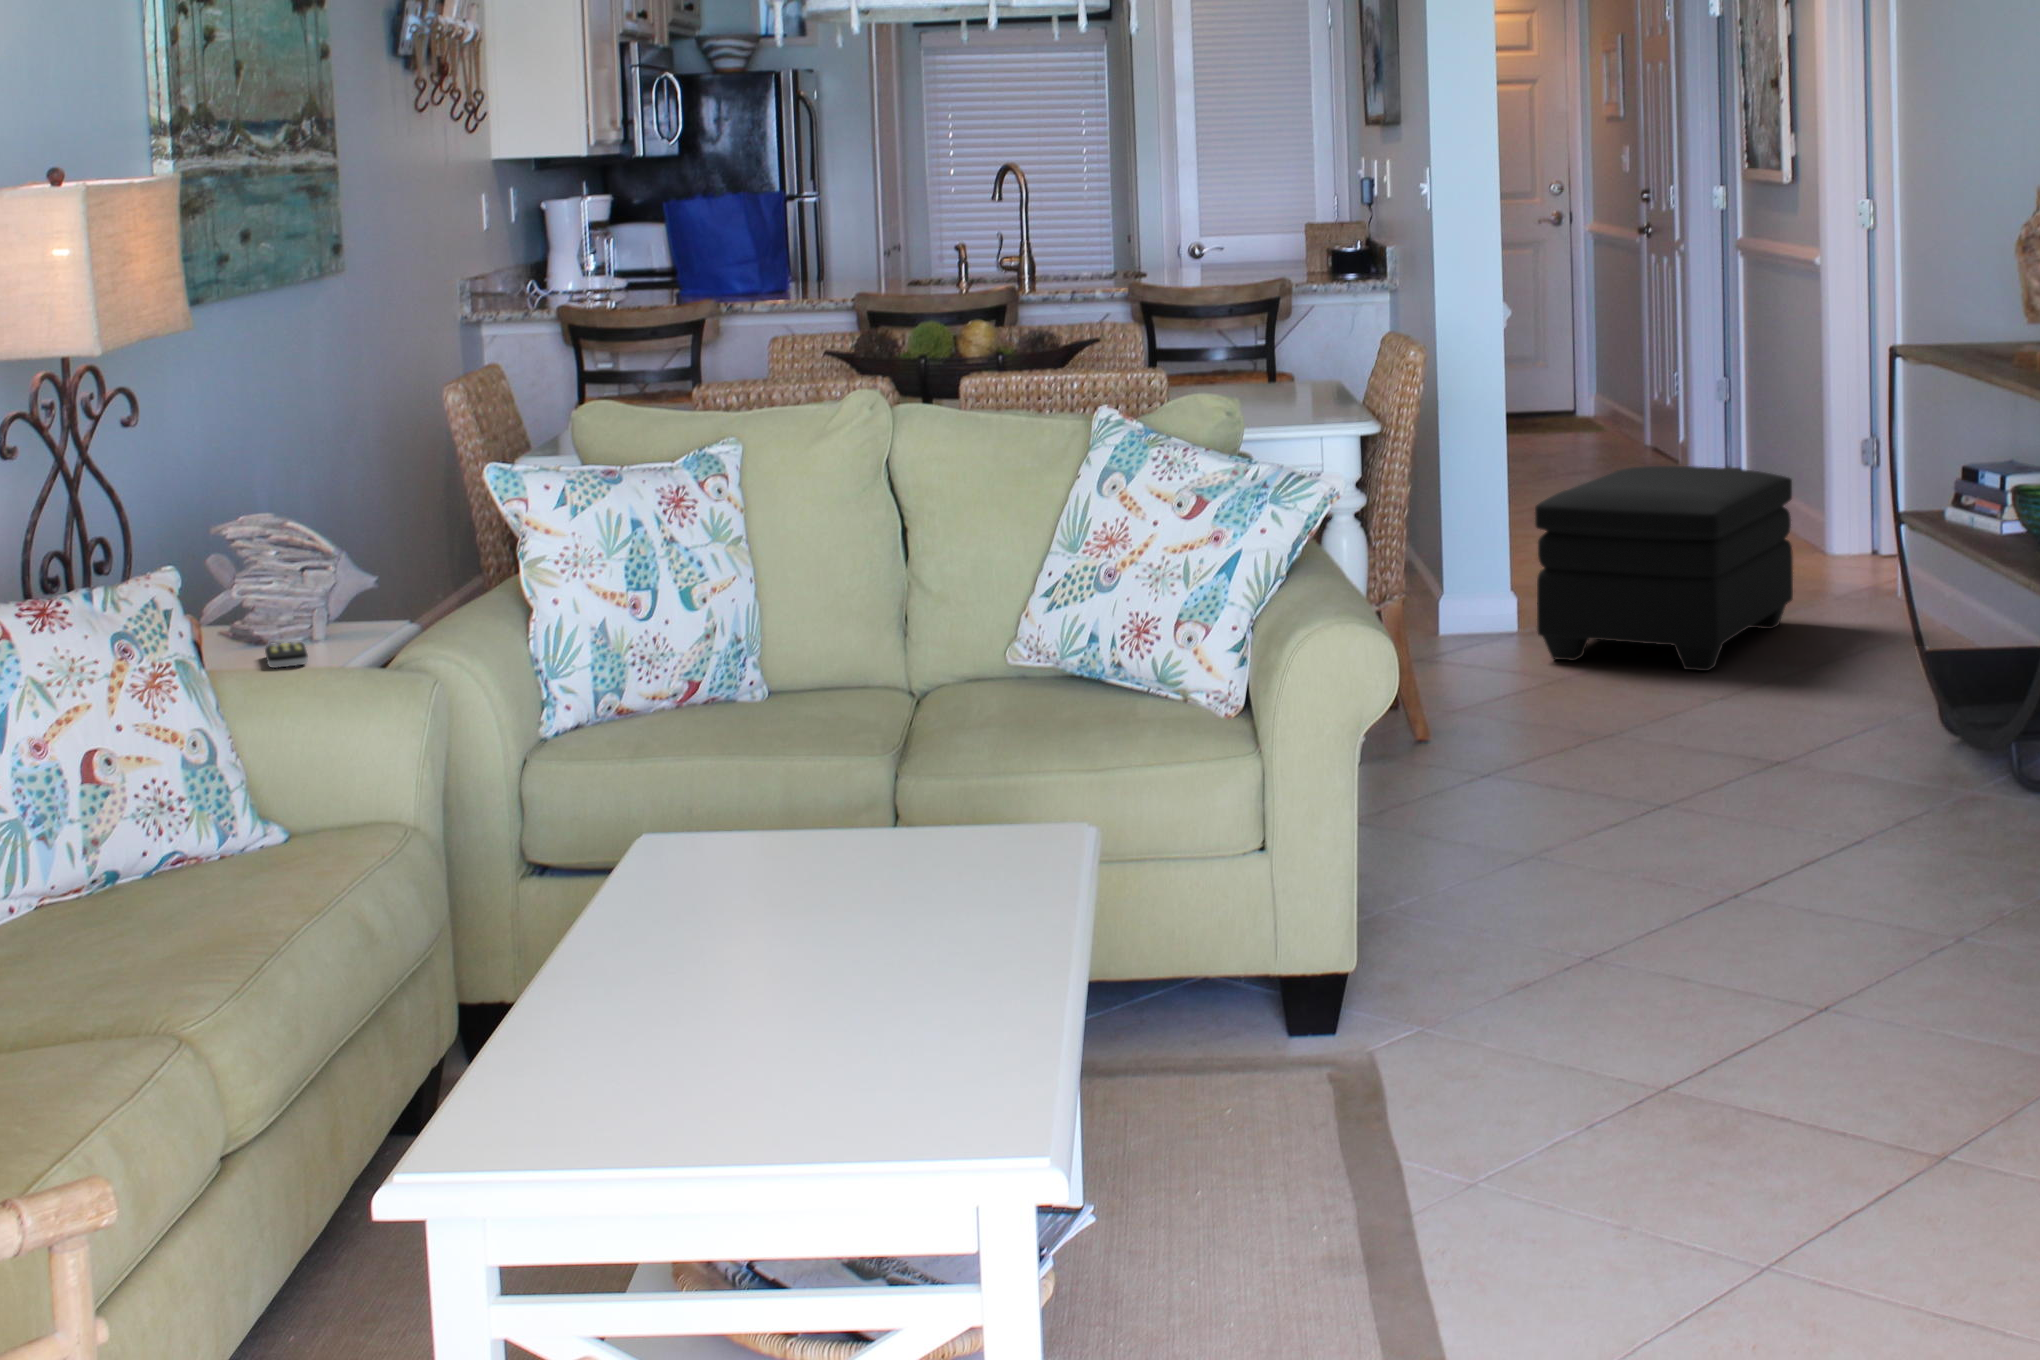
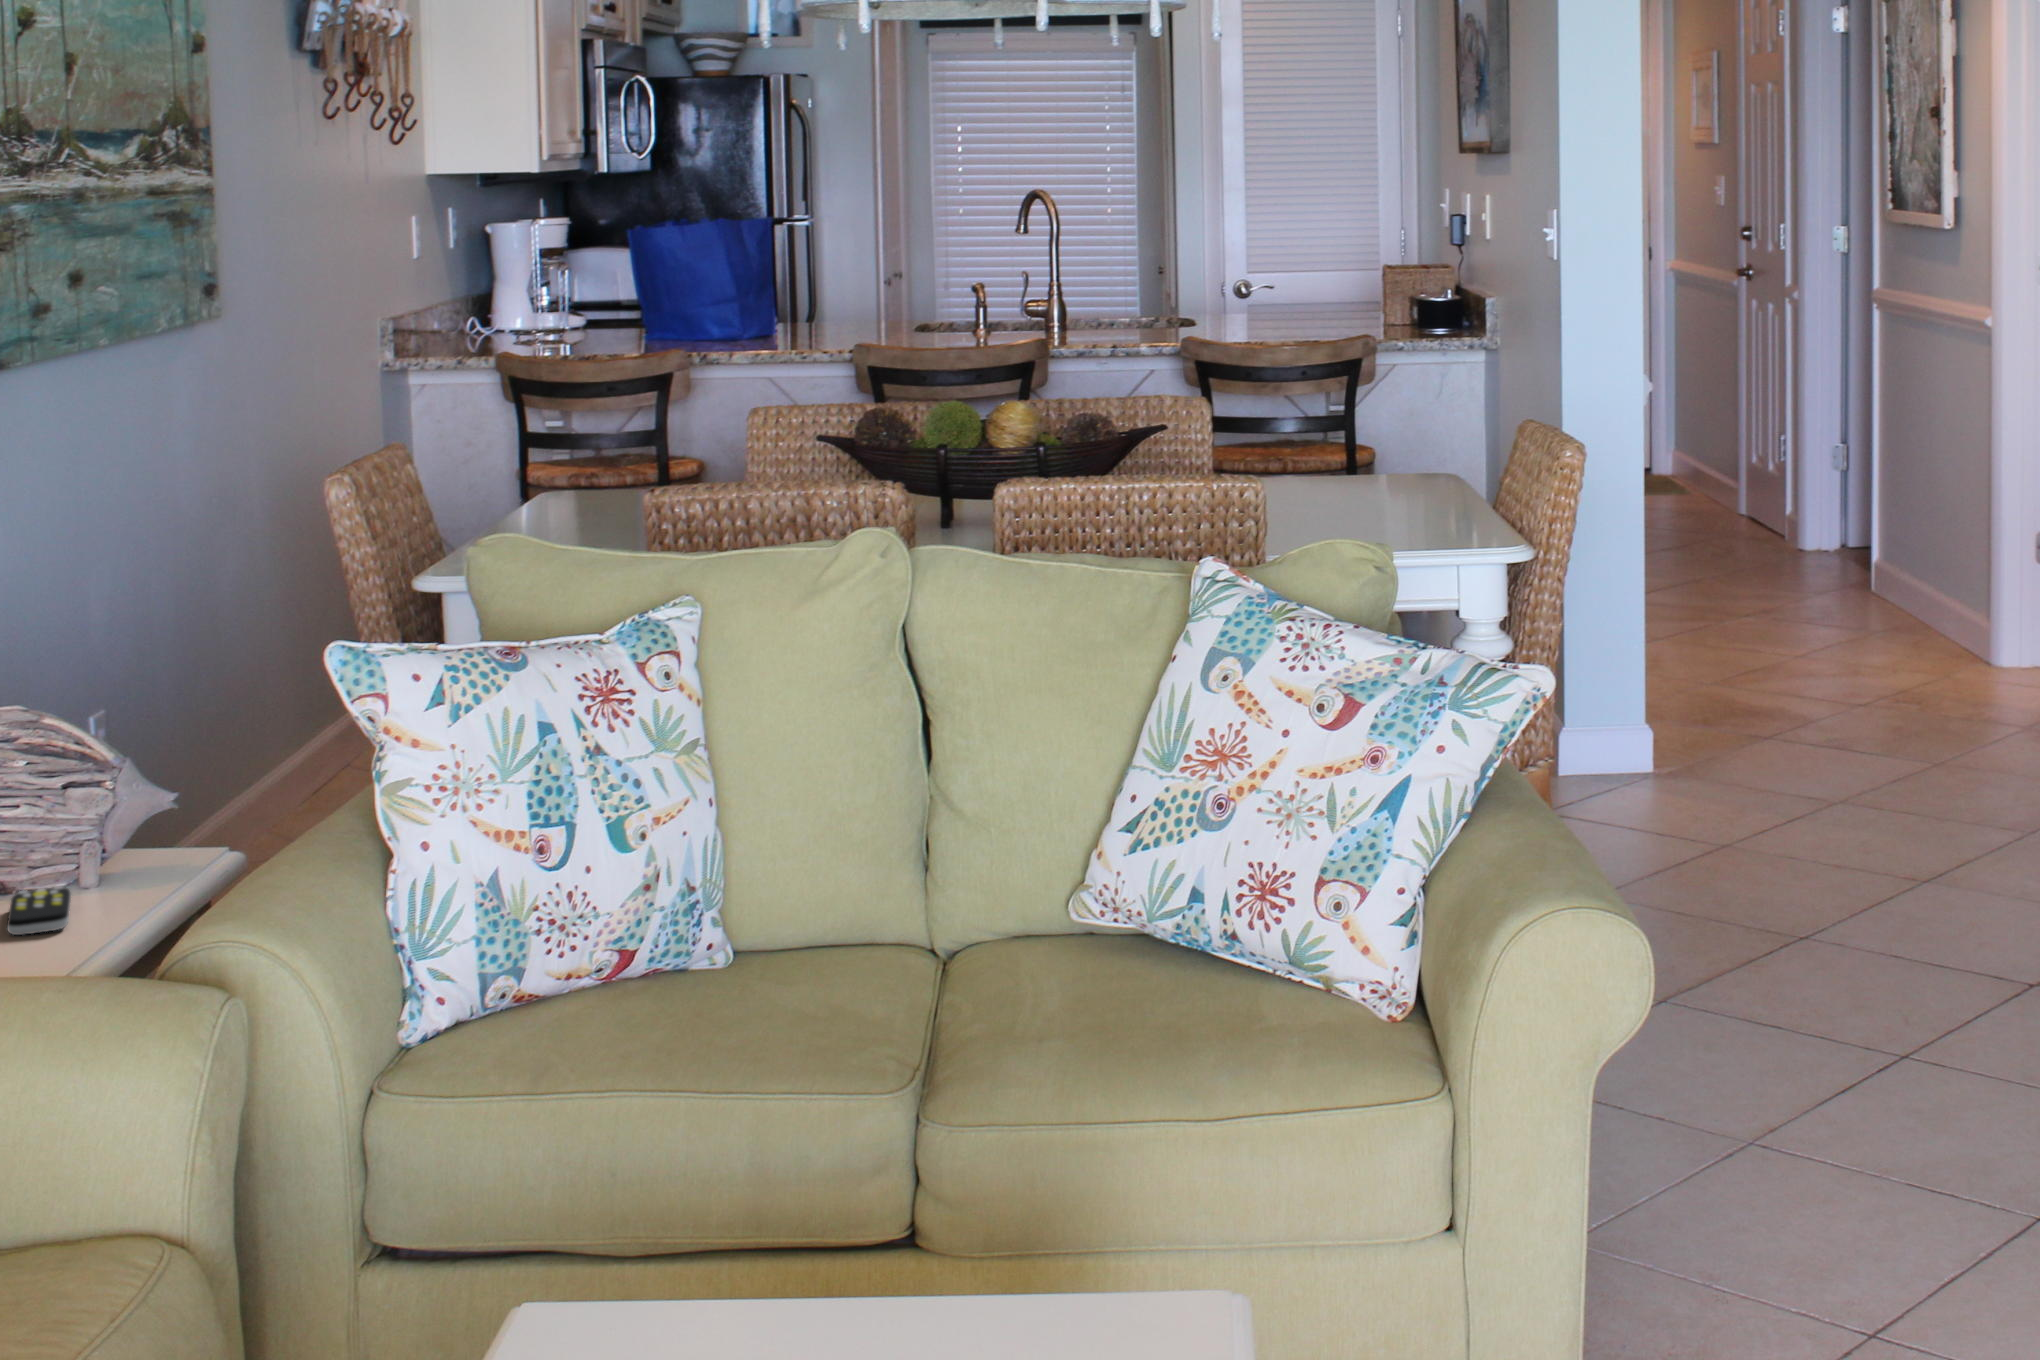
ottoman: present [1535,466,1793,671] -> none [1687,573,1984,836]

